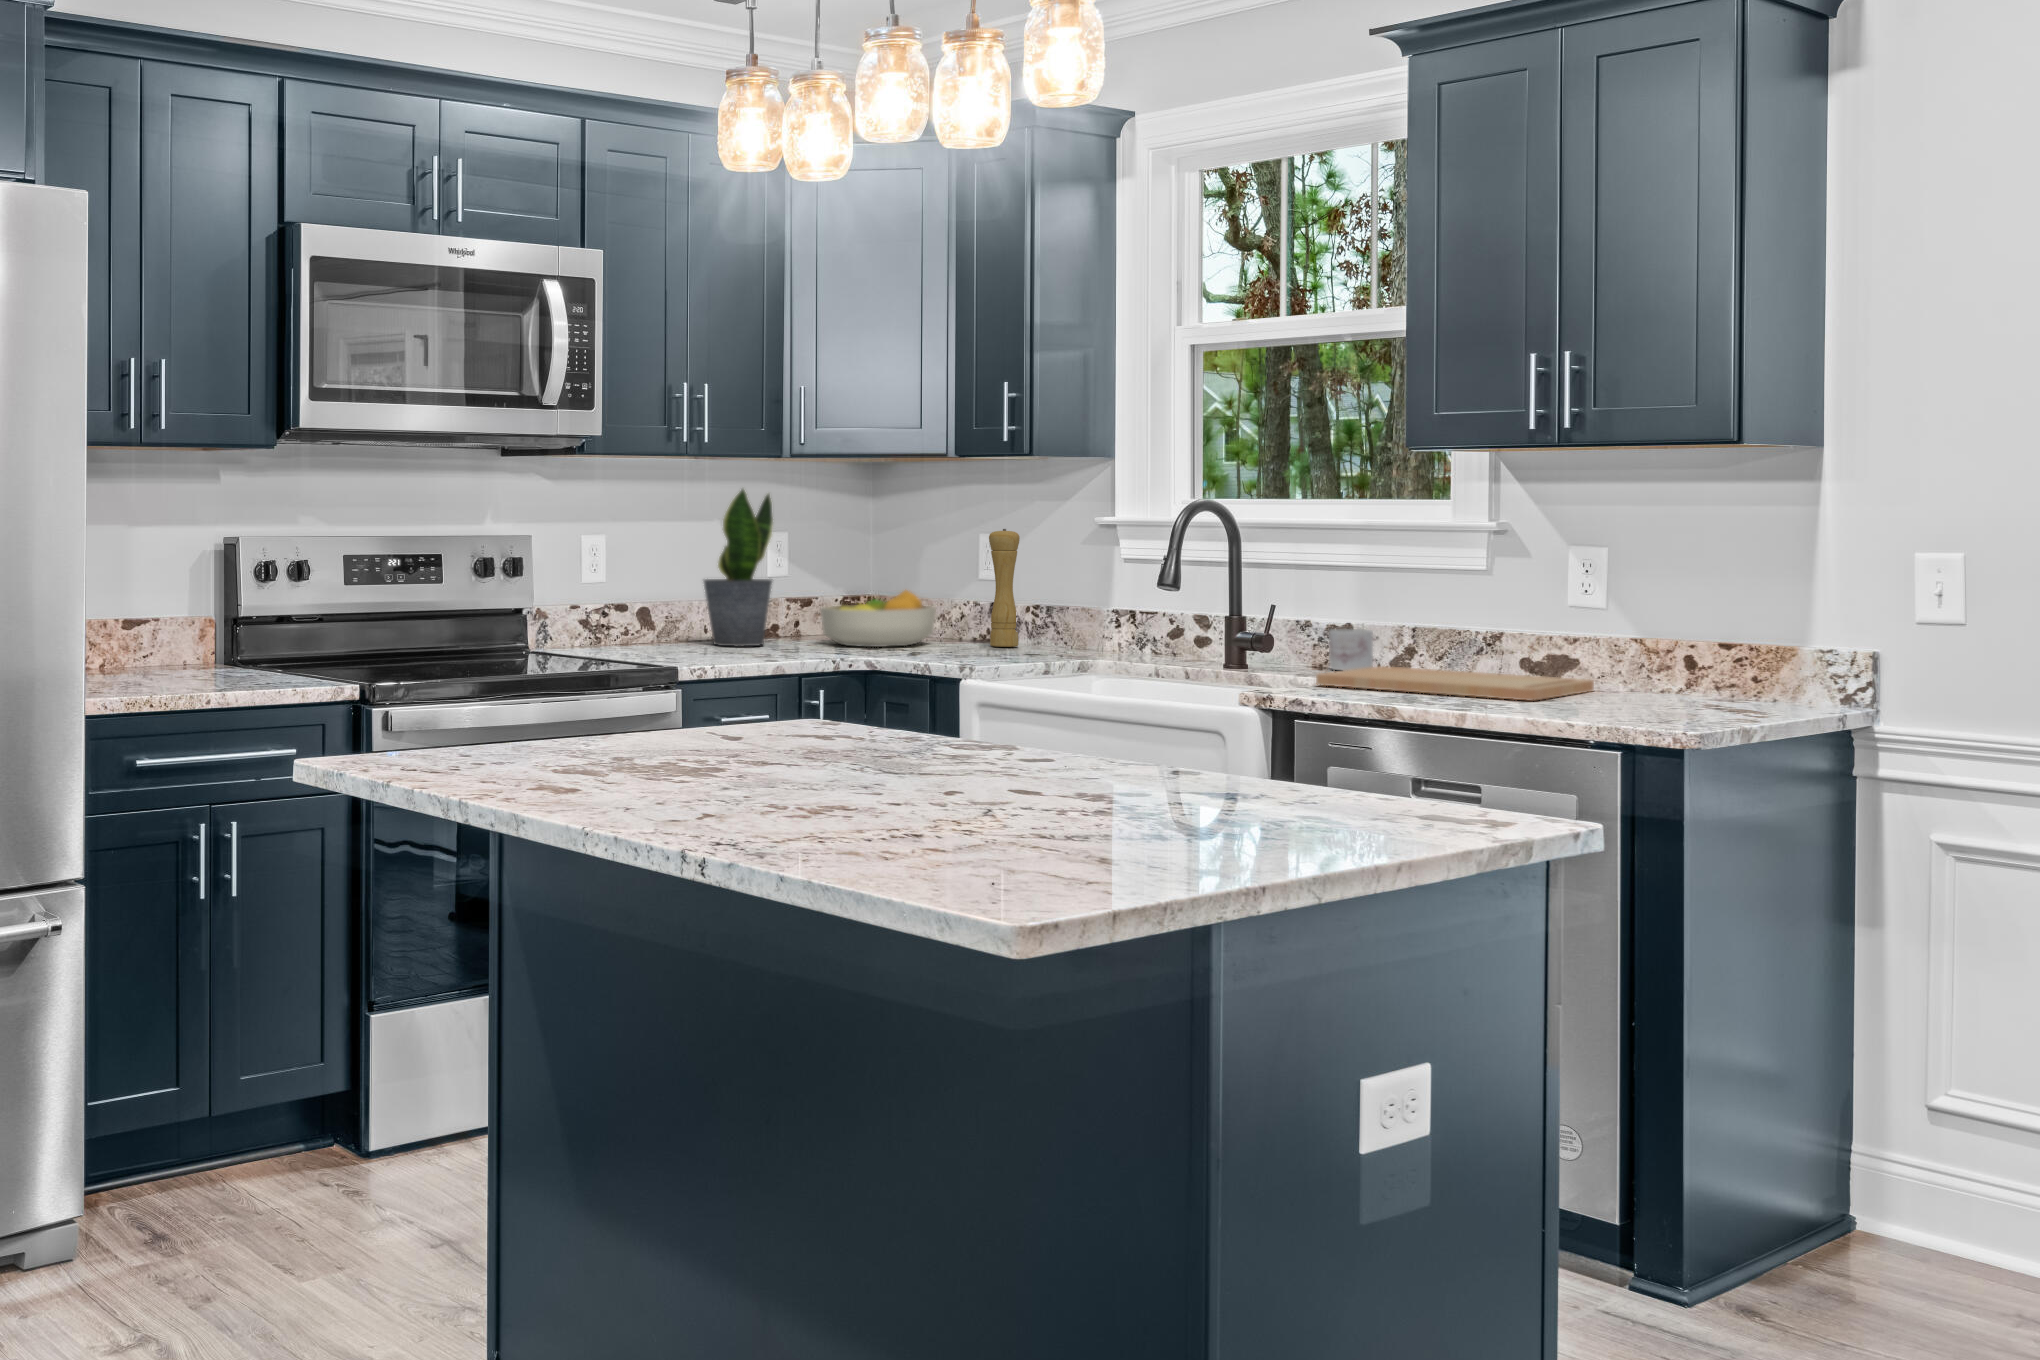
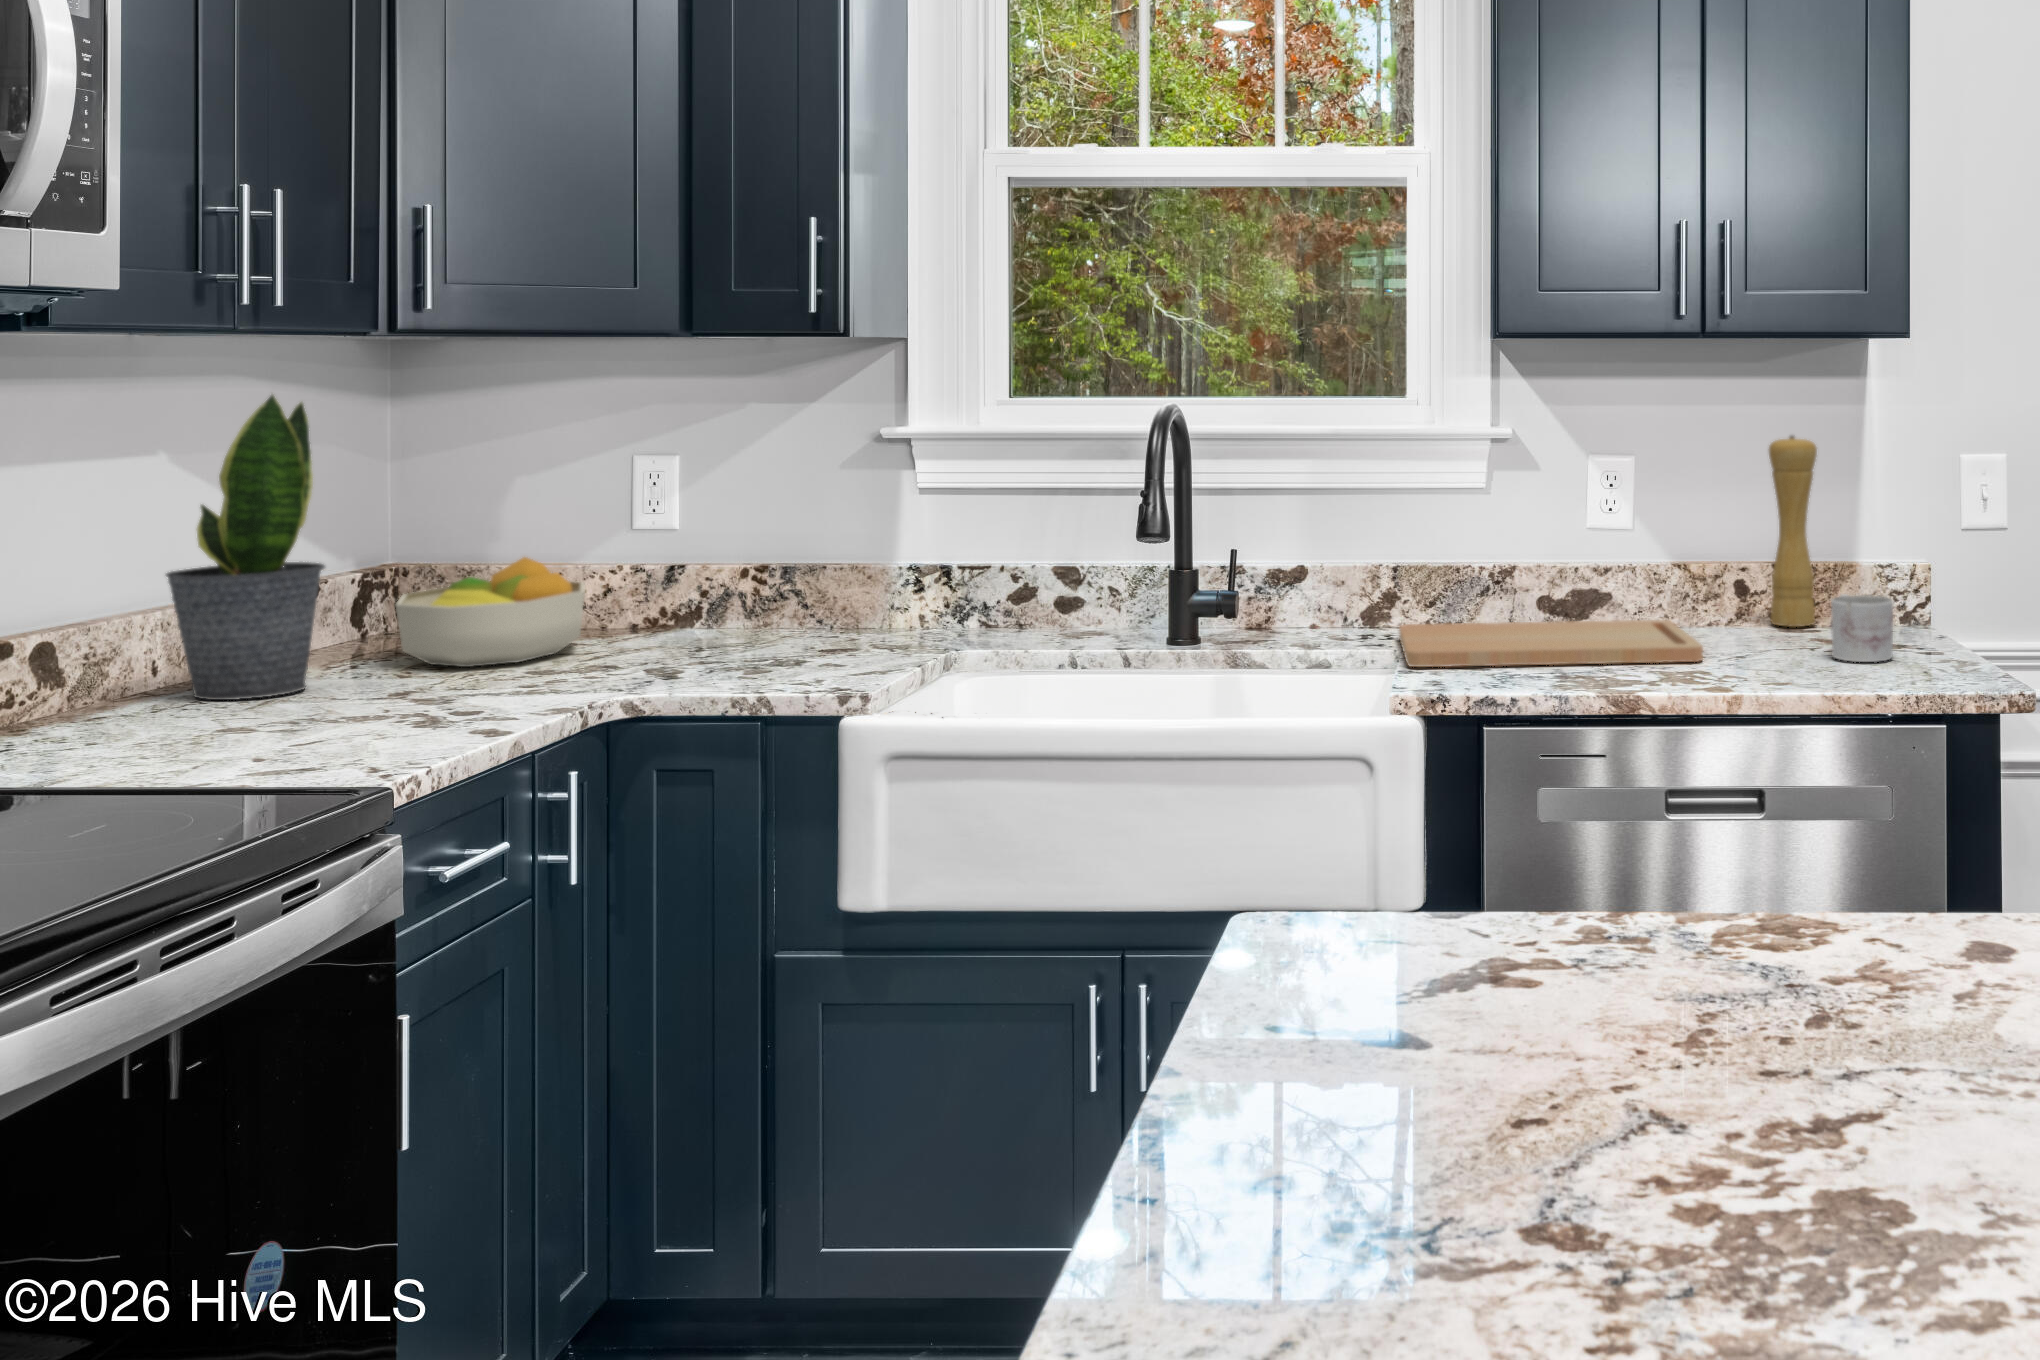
pepper mill: present [989,529,1020,647] -> present [1769,436,1817,627]
mug: present [1329,629,1373,670] -> present [1831,594,1894,662]

